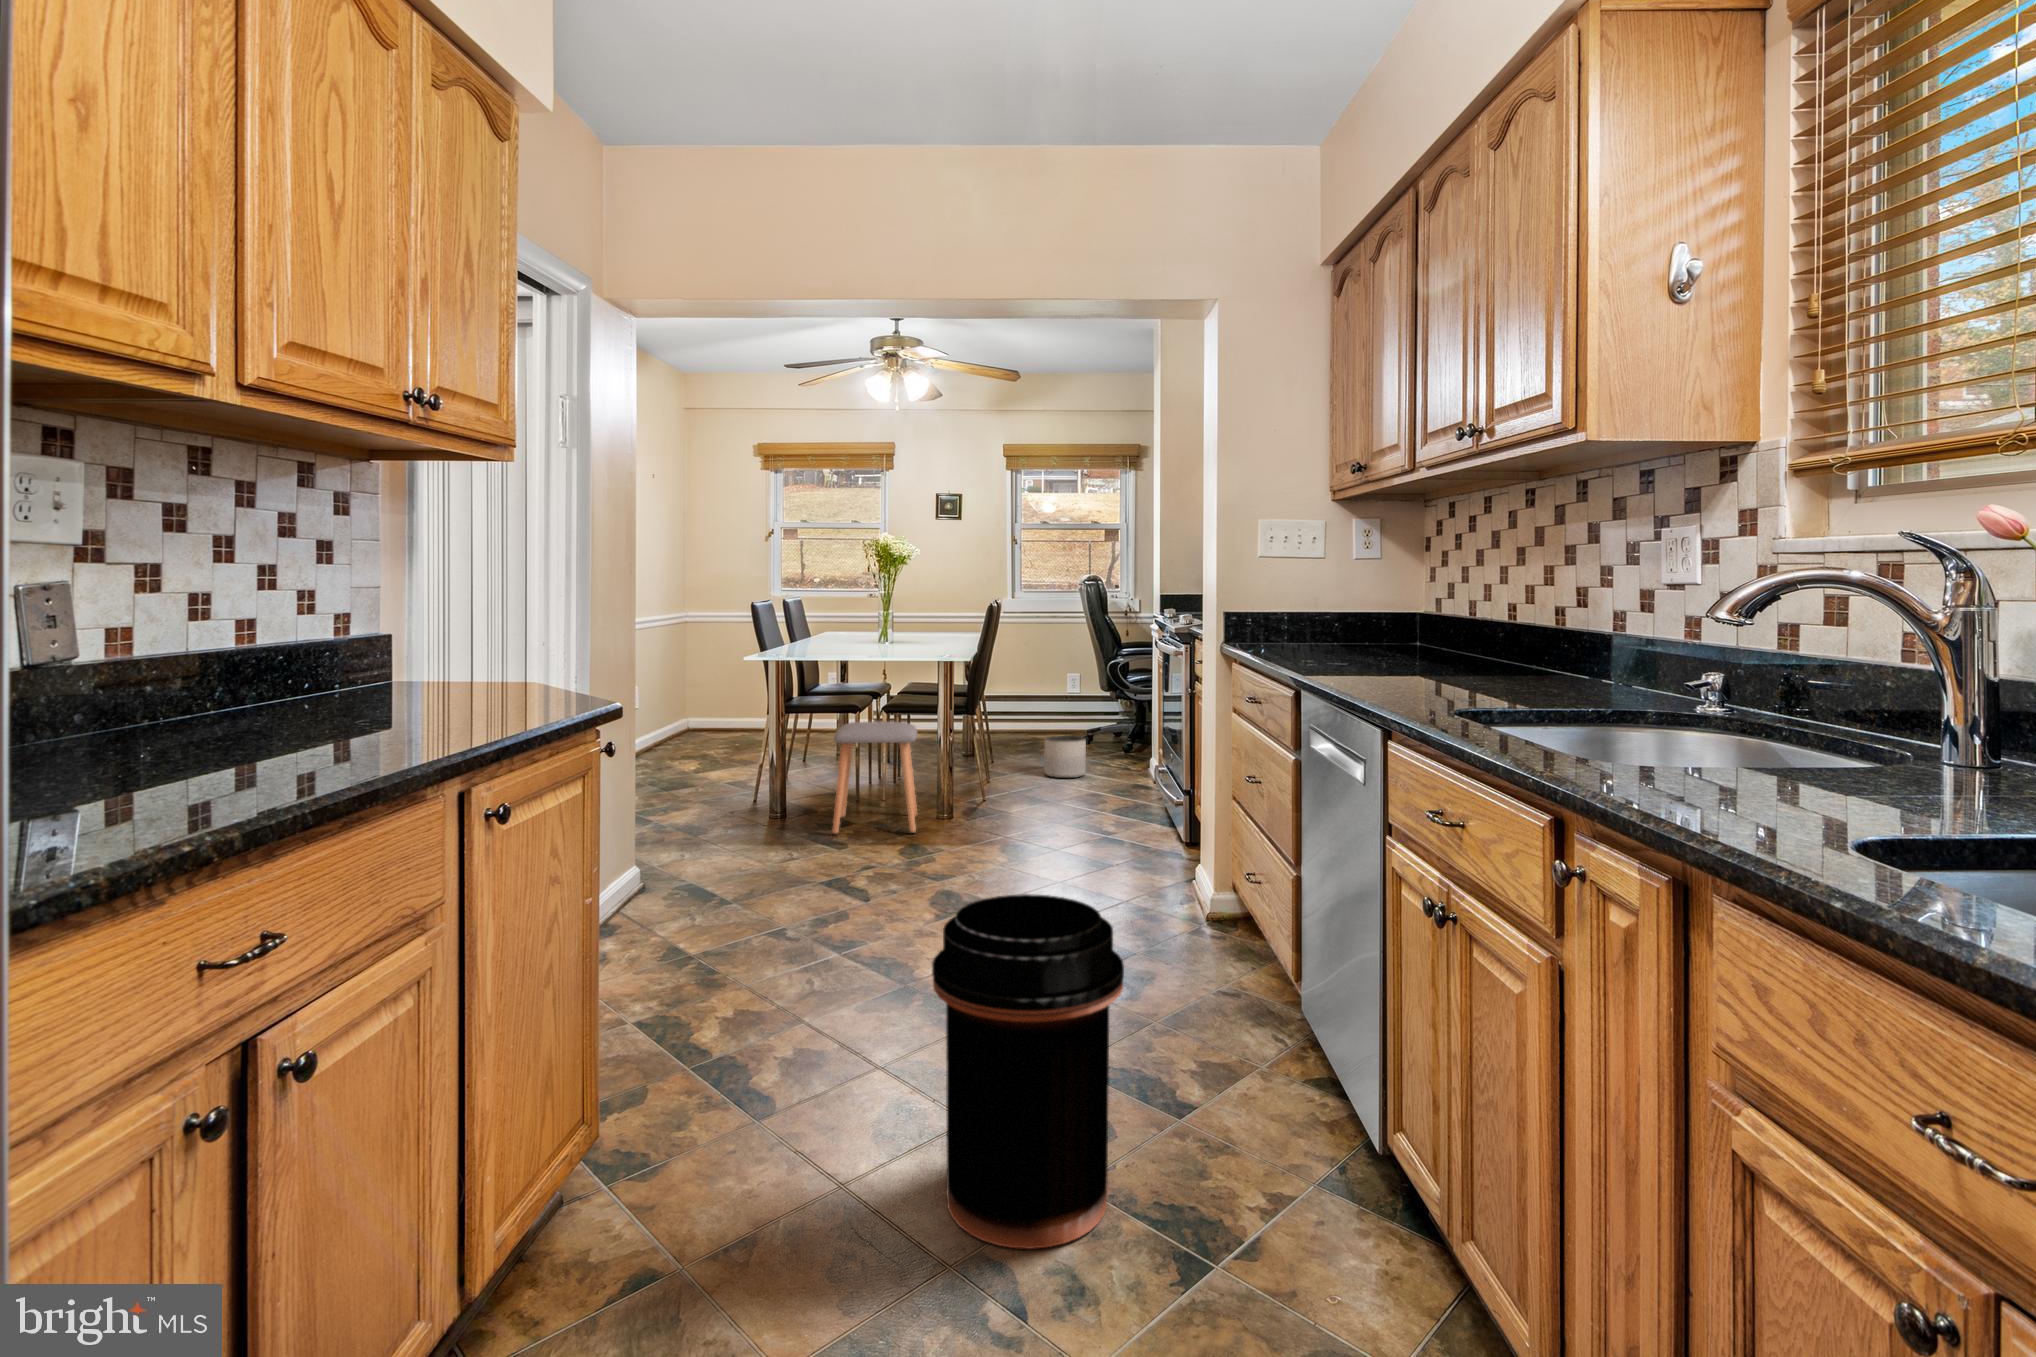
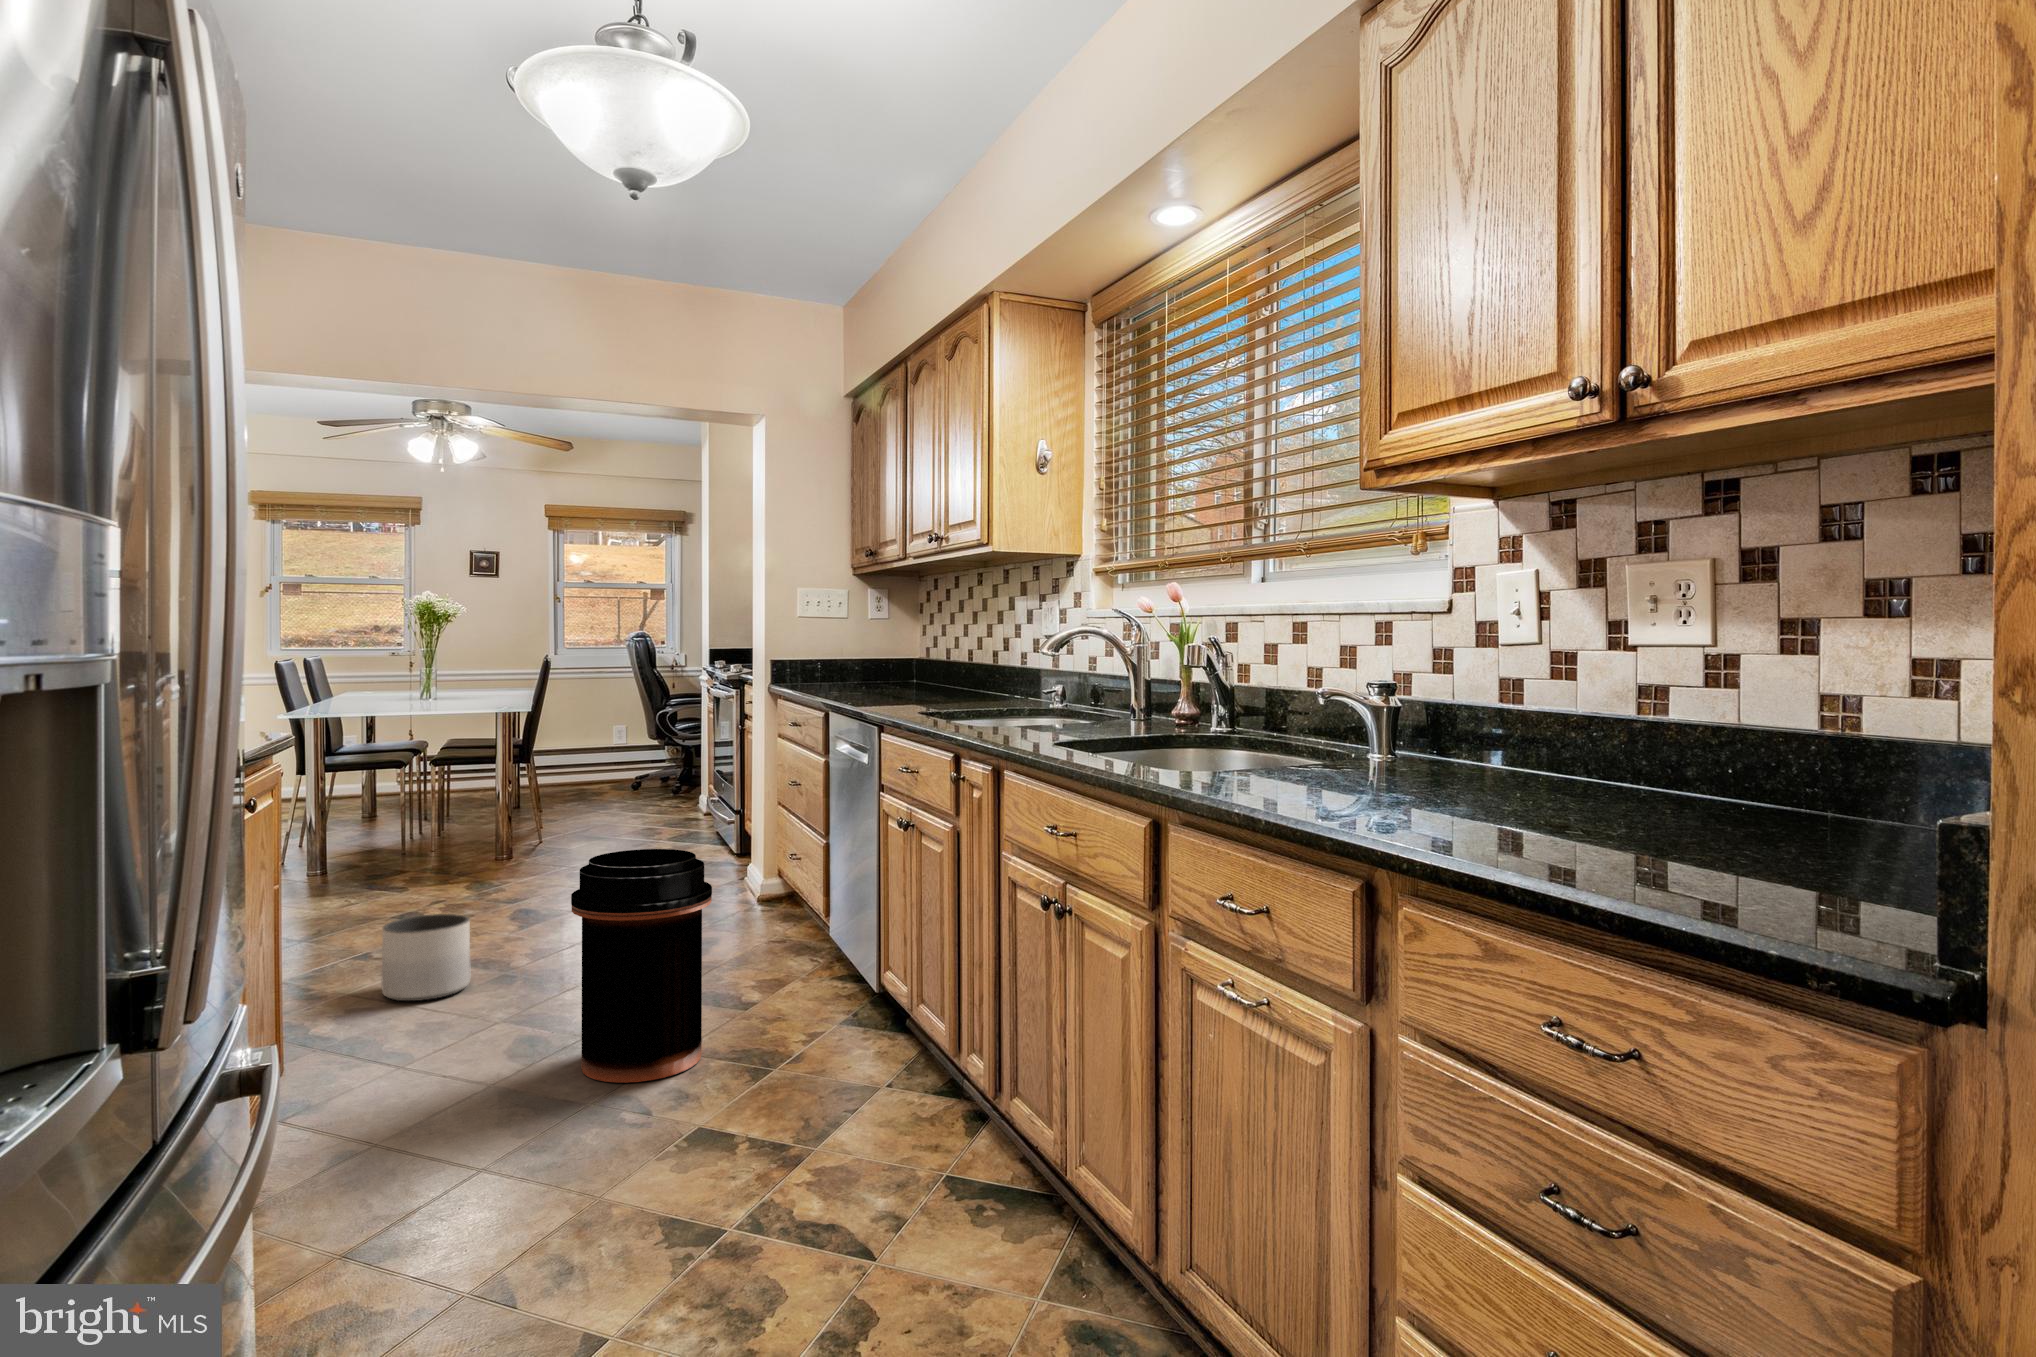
stool: present [832,721,917,834] -> none [386,769,477,880]
planter: present [1044,736,1086,778] -> present [382,914,470,1001]

